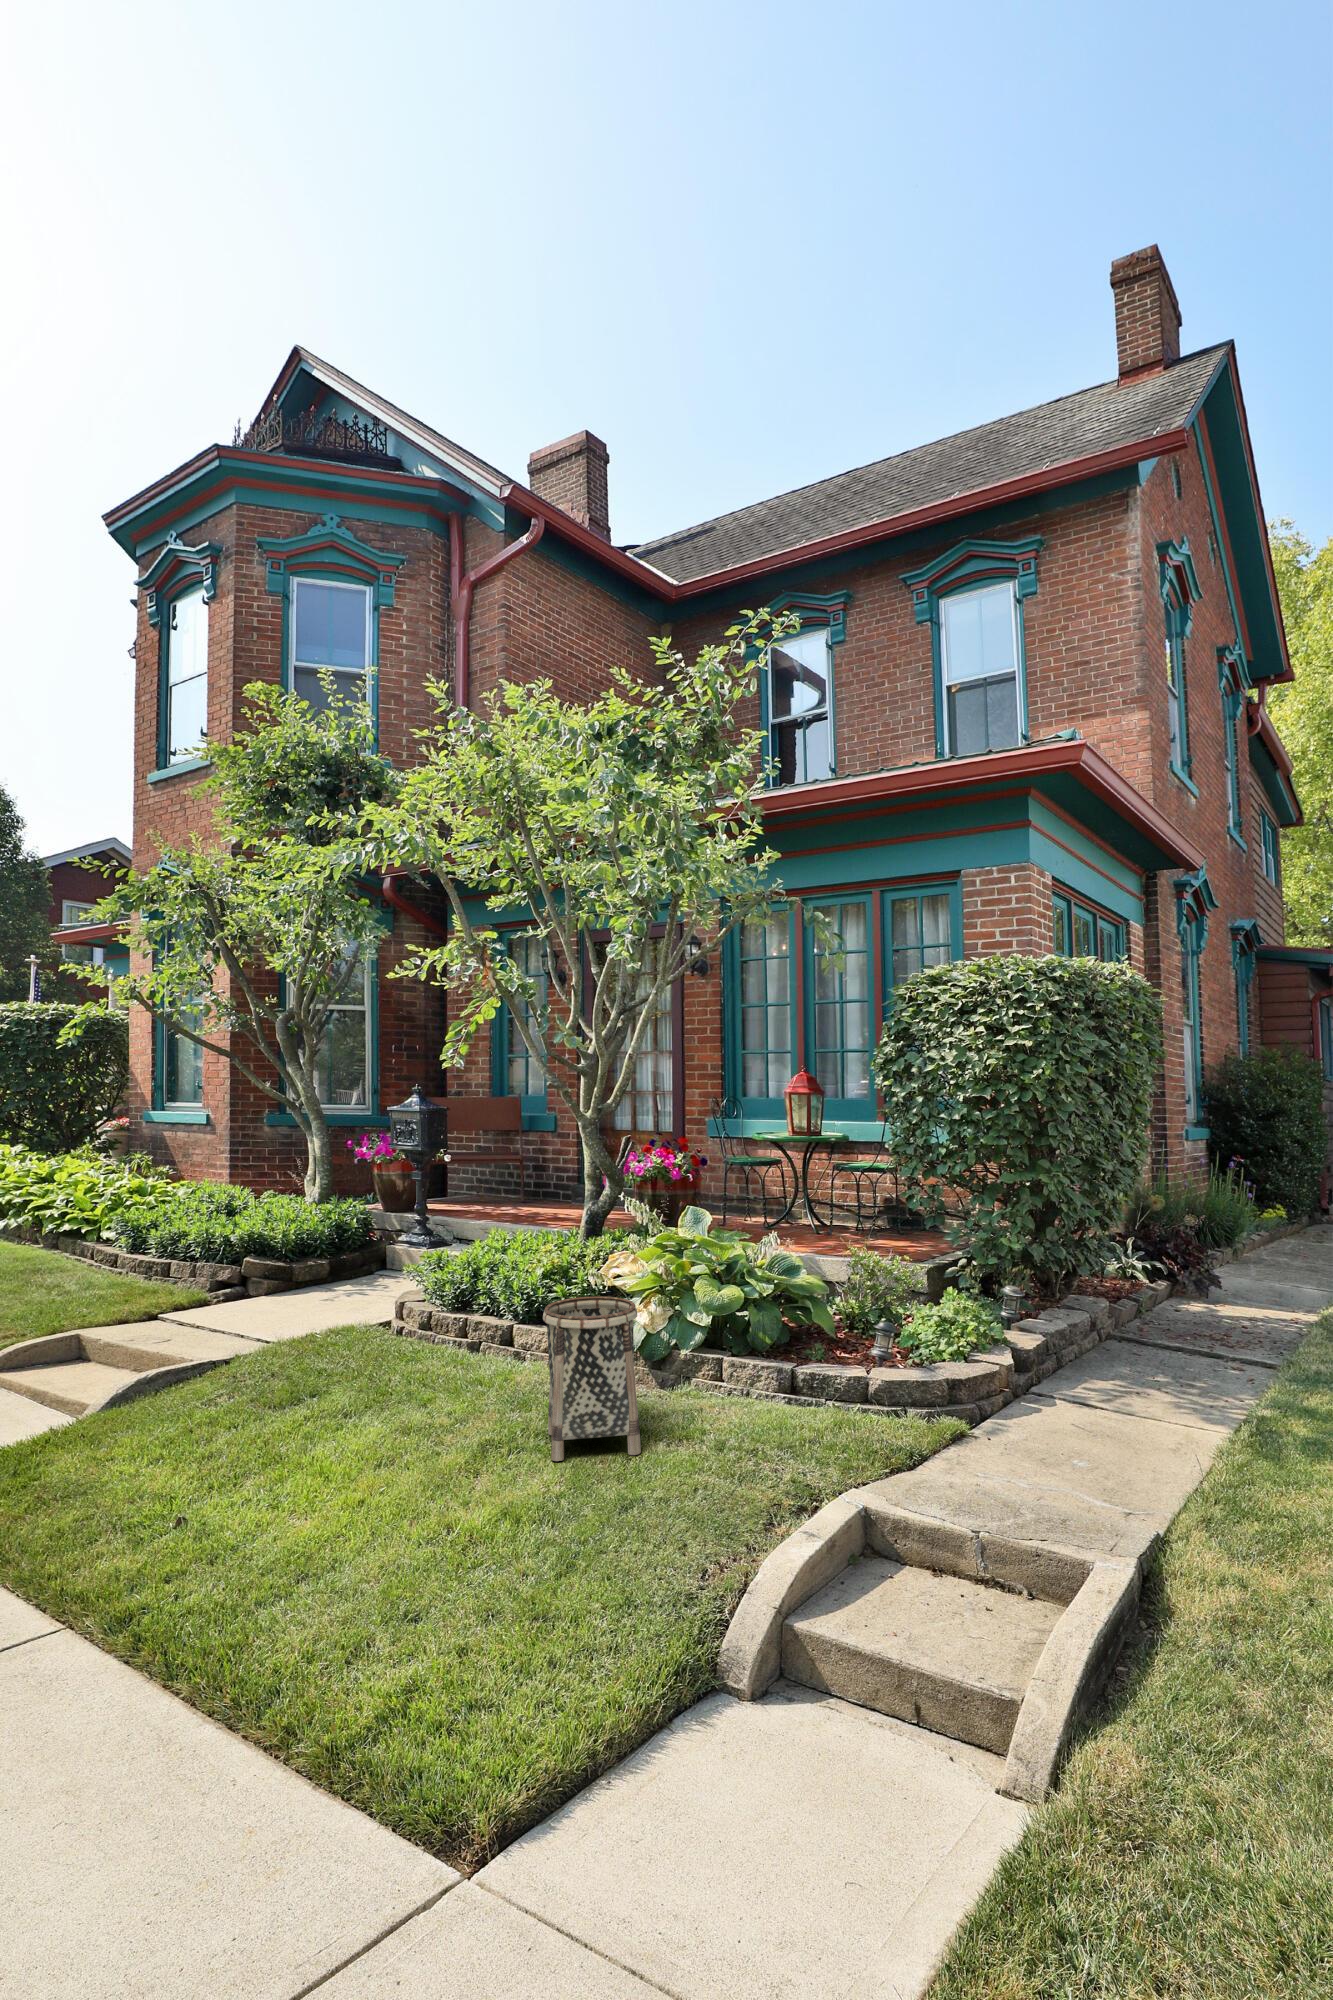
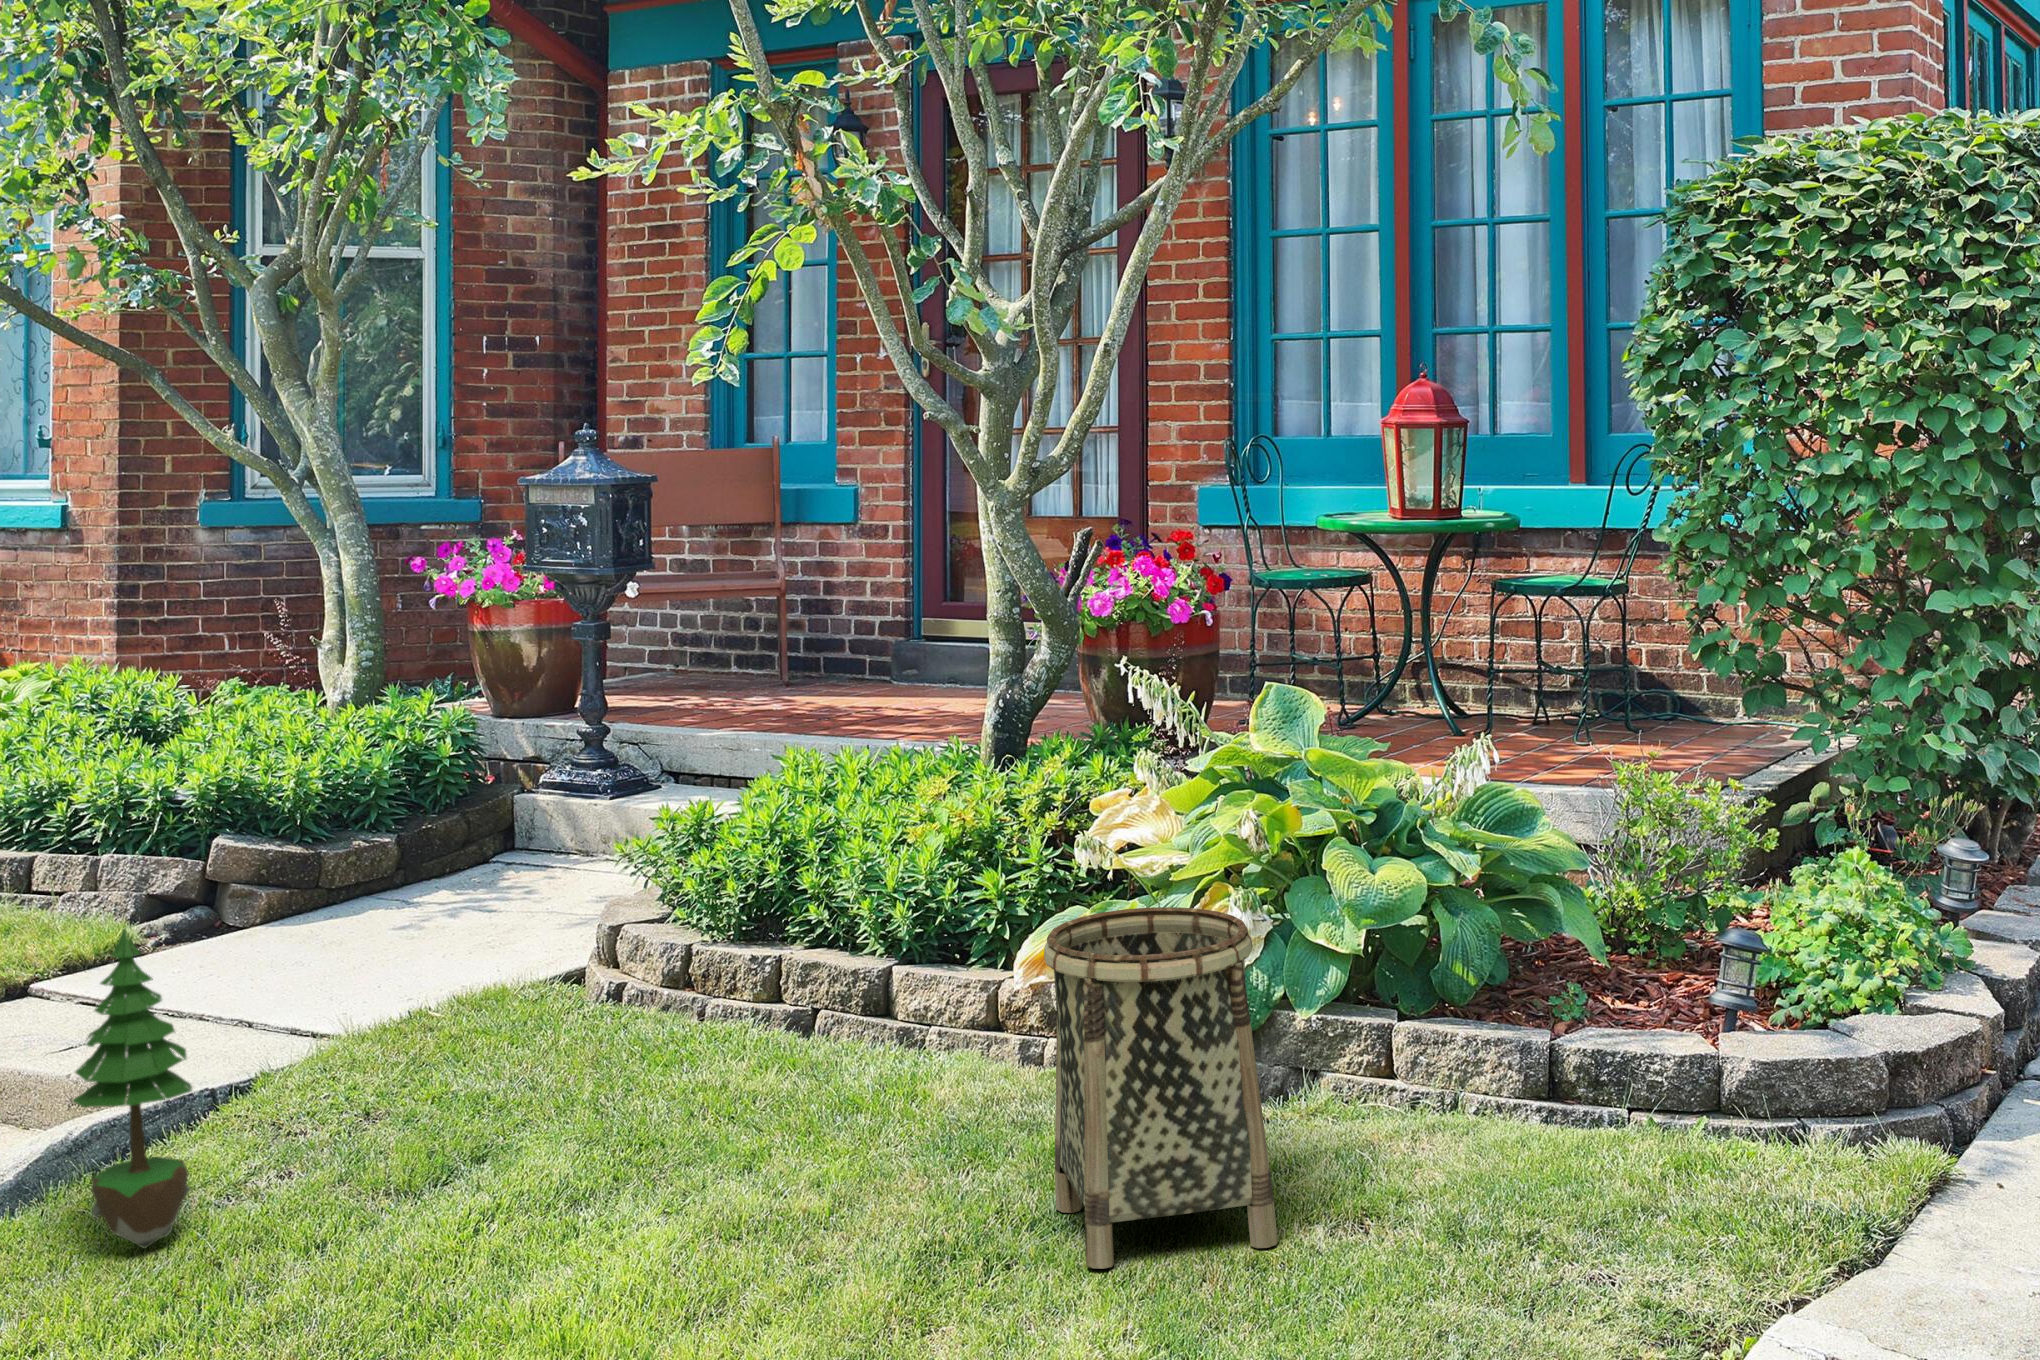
potted tree: none [121,1288,178,1435] -> present [72,929,192,1248]

